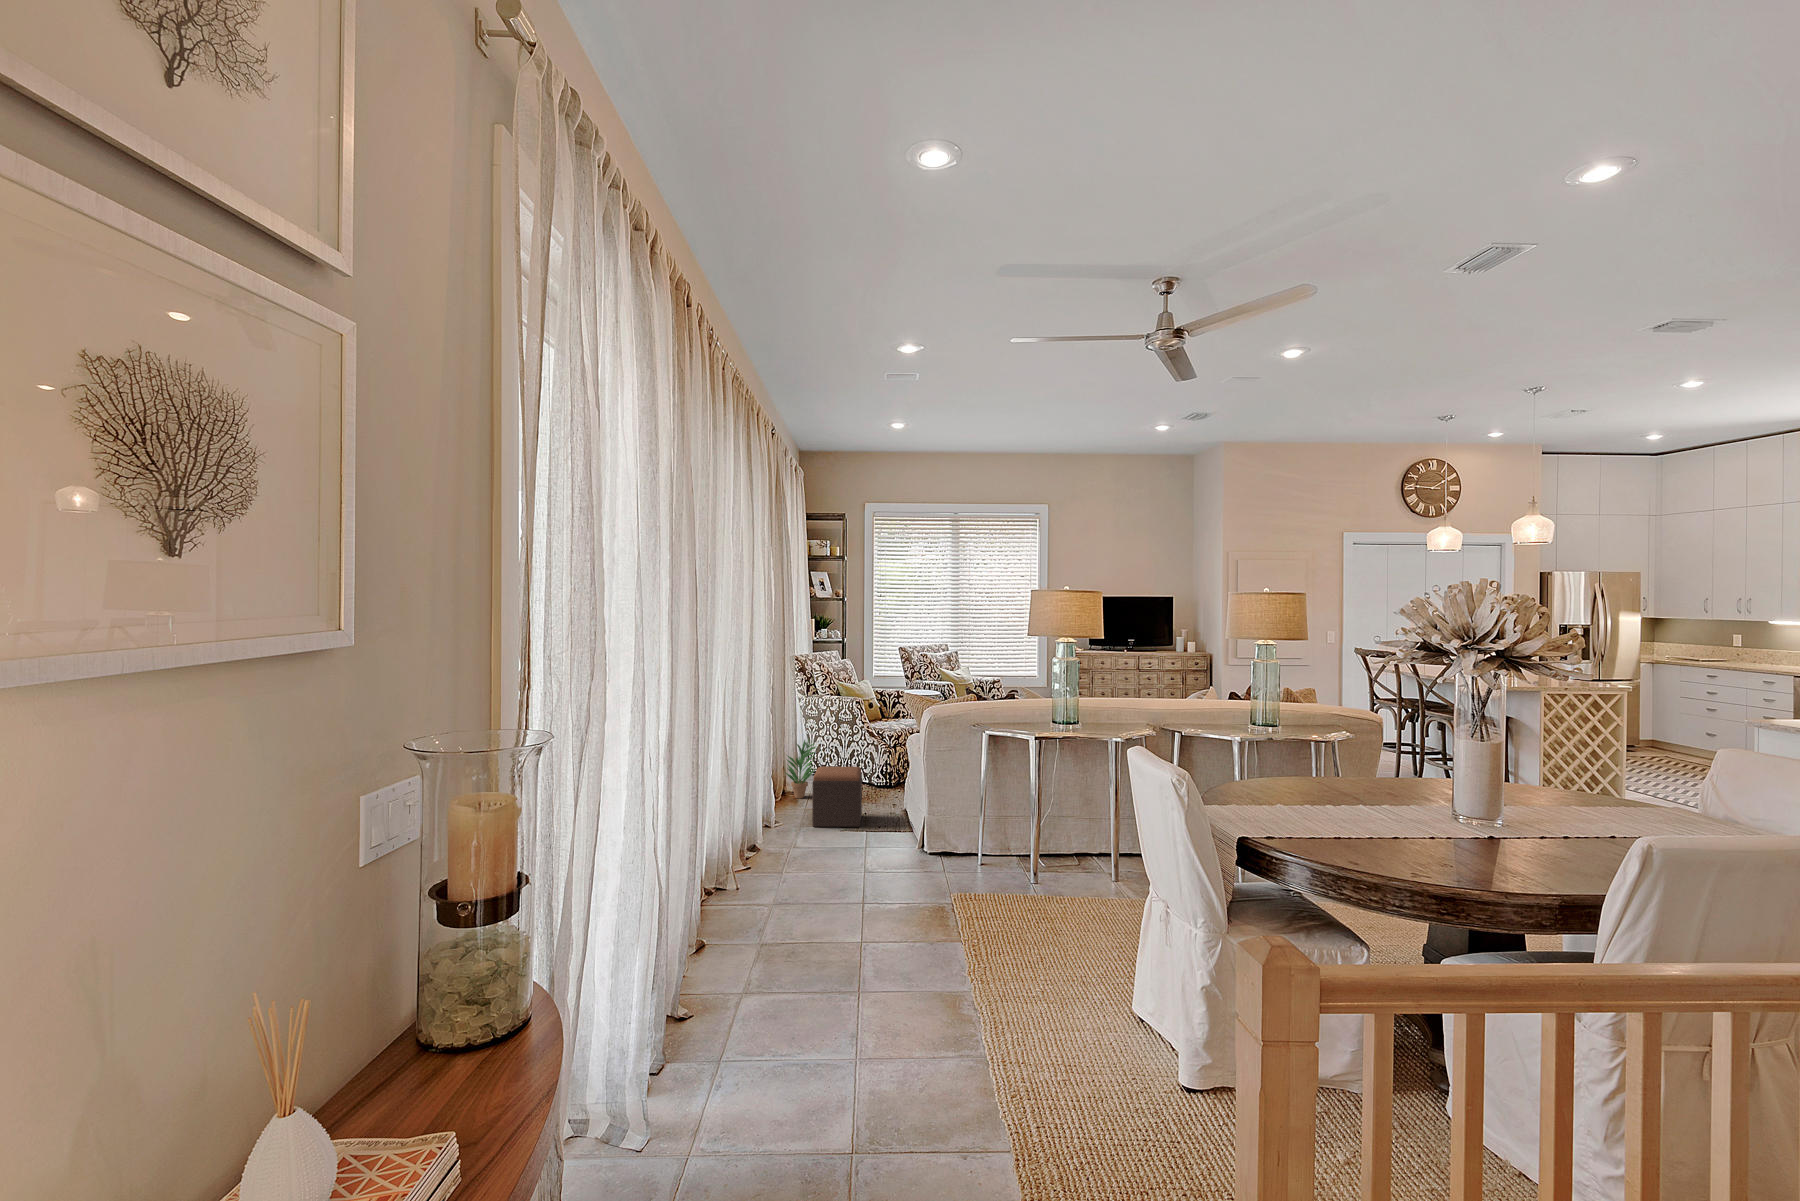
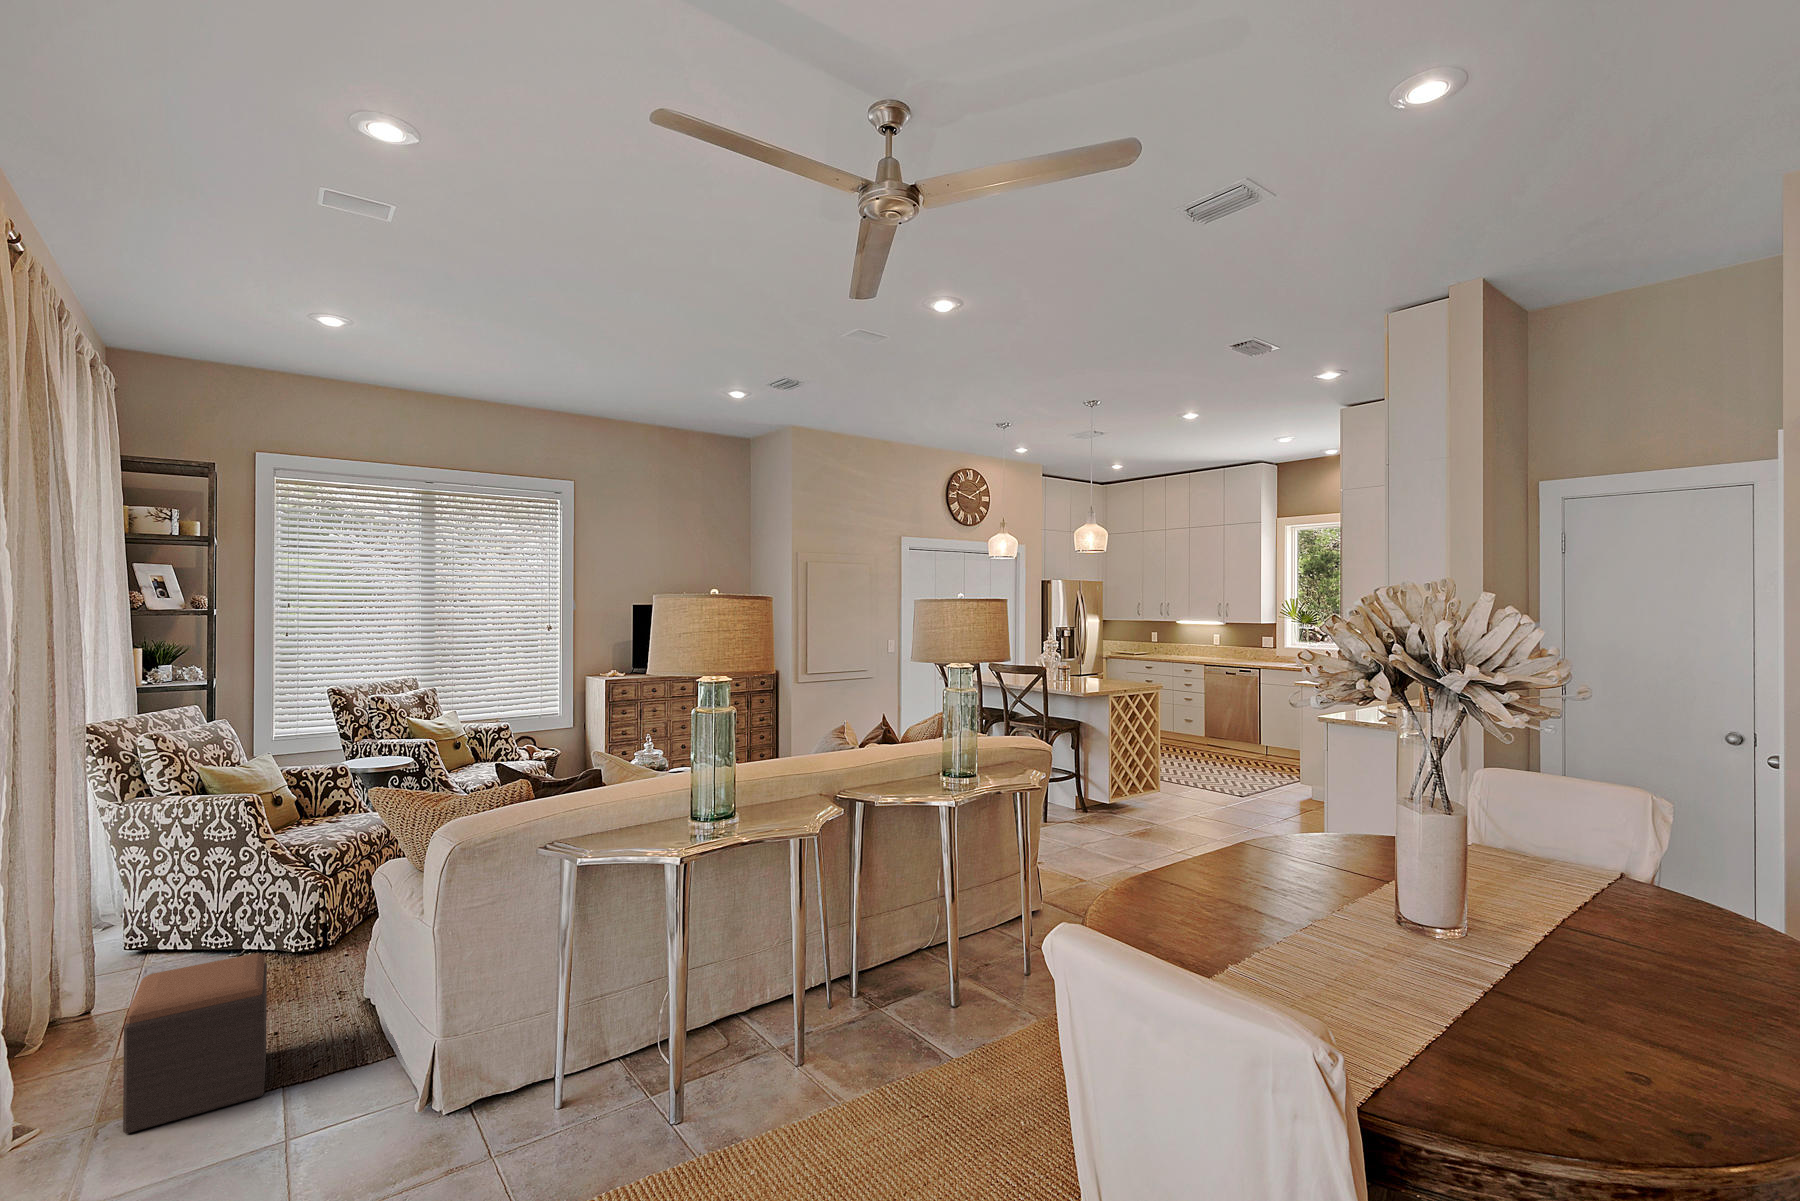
potted plant: present [786,740,815,798] -> none [42,898,143,1039]

